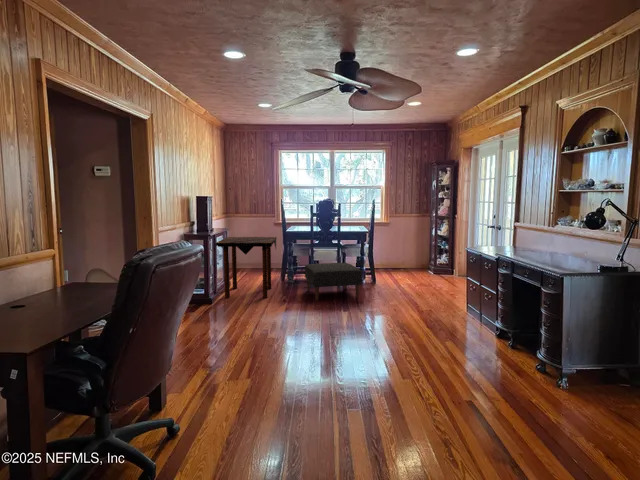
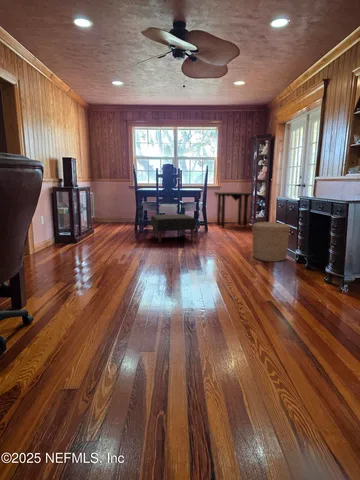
side table: present [215,237,276,298] -> present [215,192,252,228]
woven basket: none [438,282,486,335] -> present [252,222,290,262]

